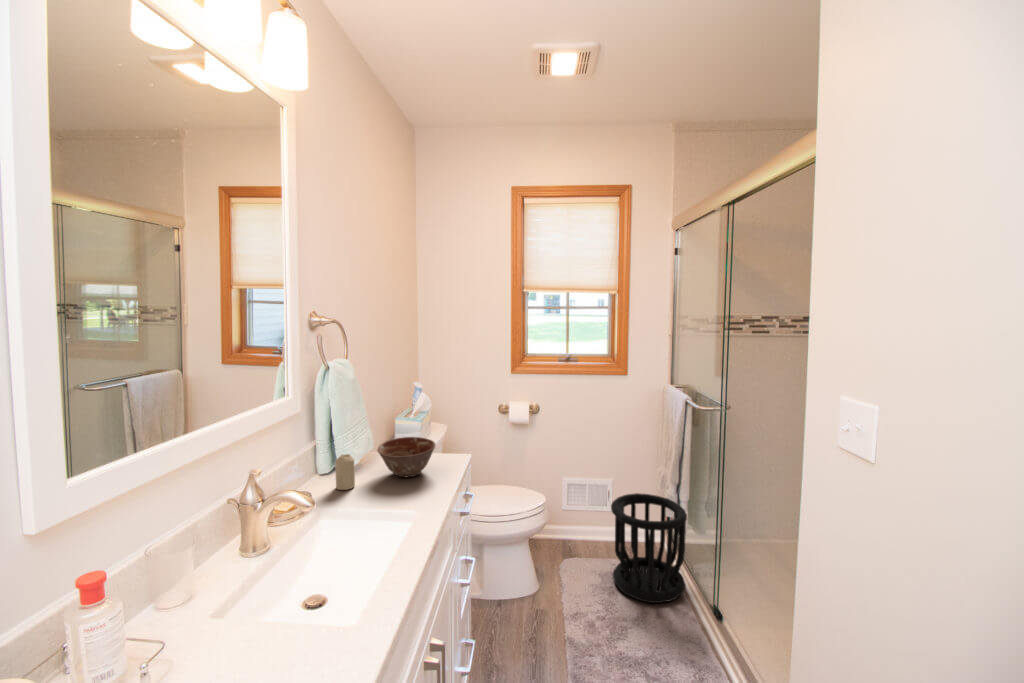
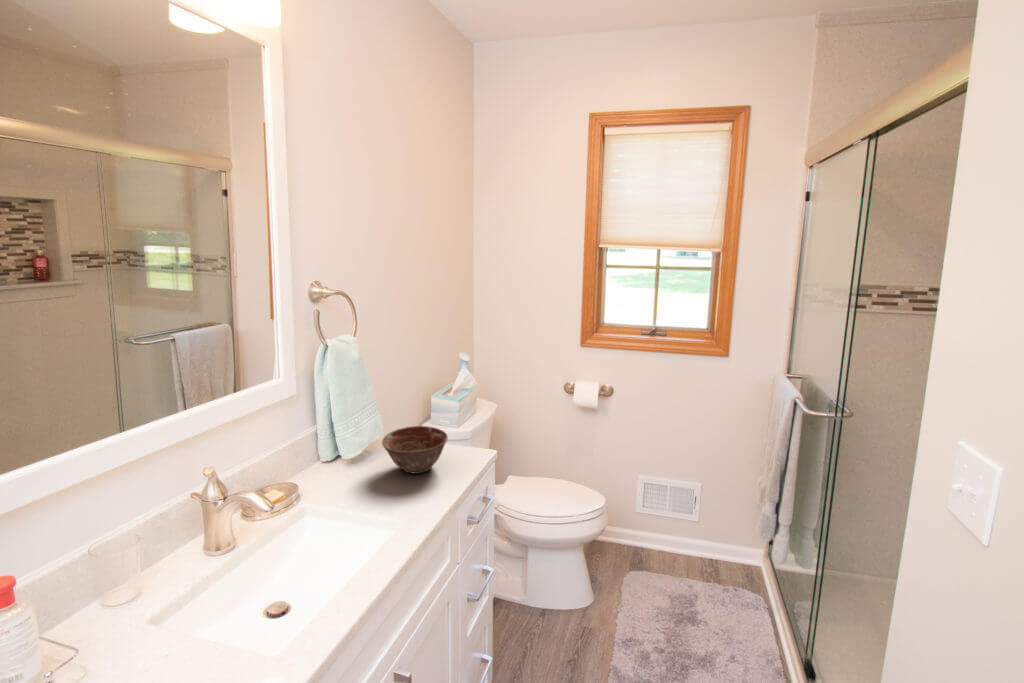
candle: present [335,454,355,490] -> none [333,443,355,482]
wastebasket: present [611,493,687,603] -> none [685,506,786,644]

